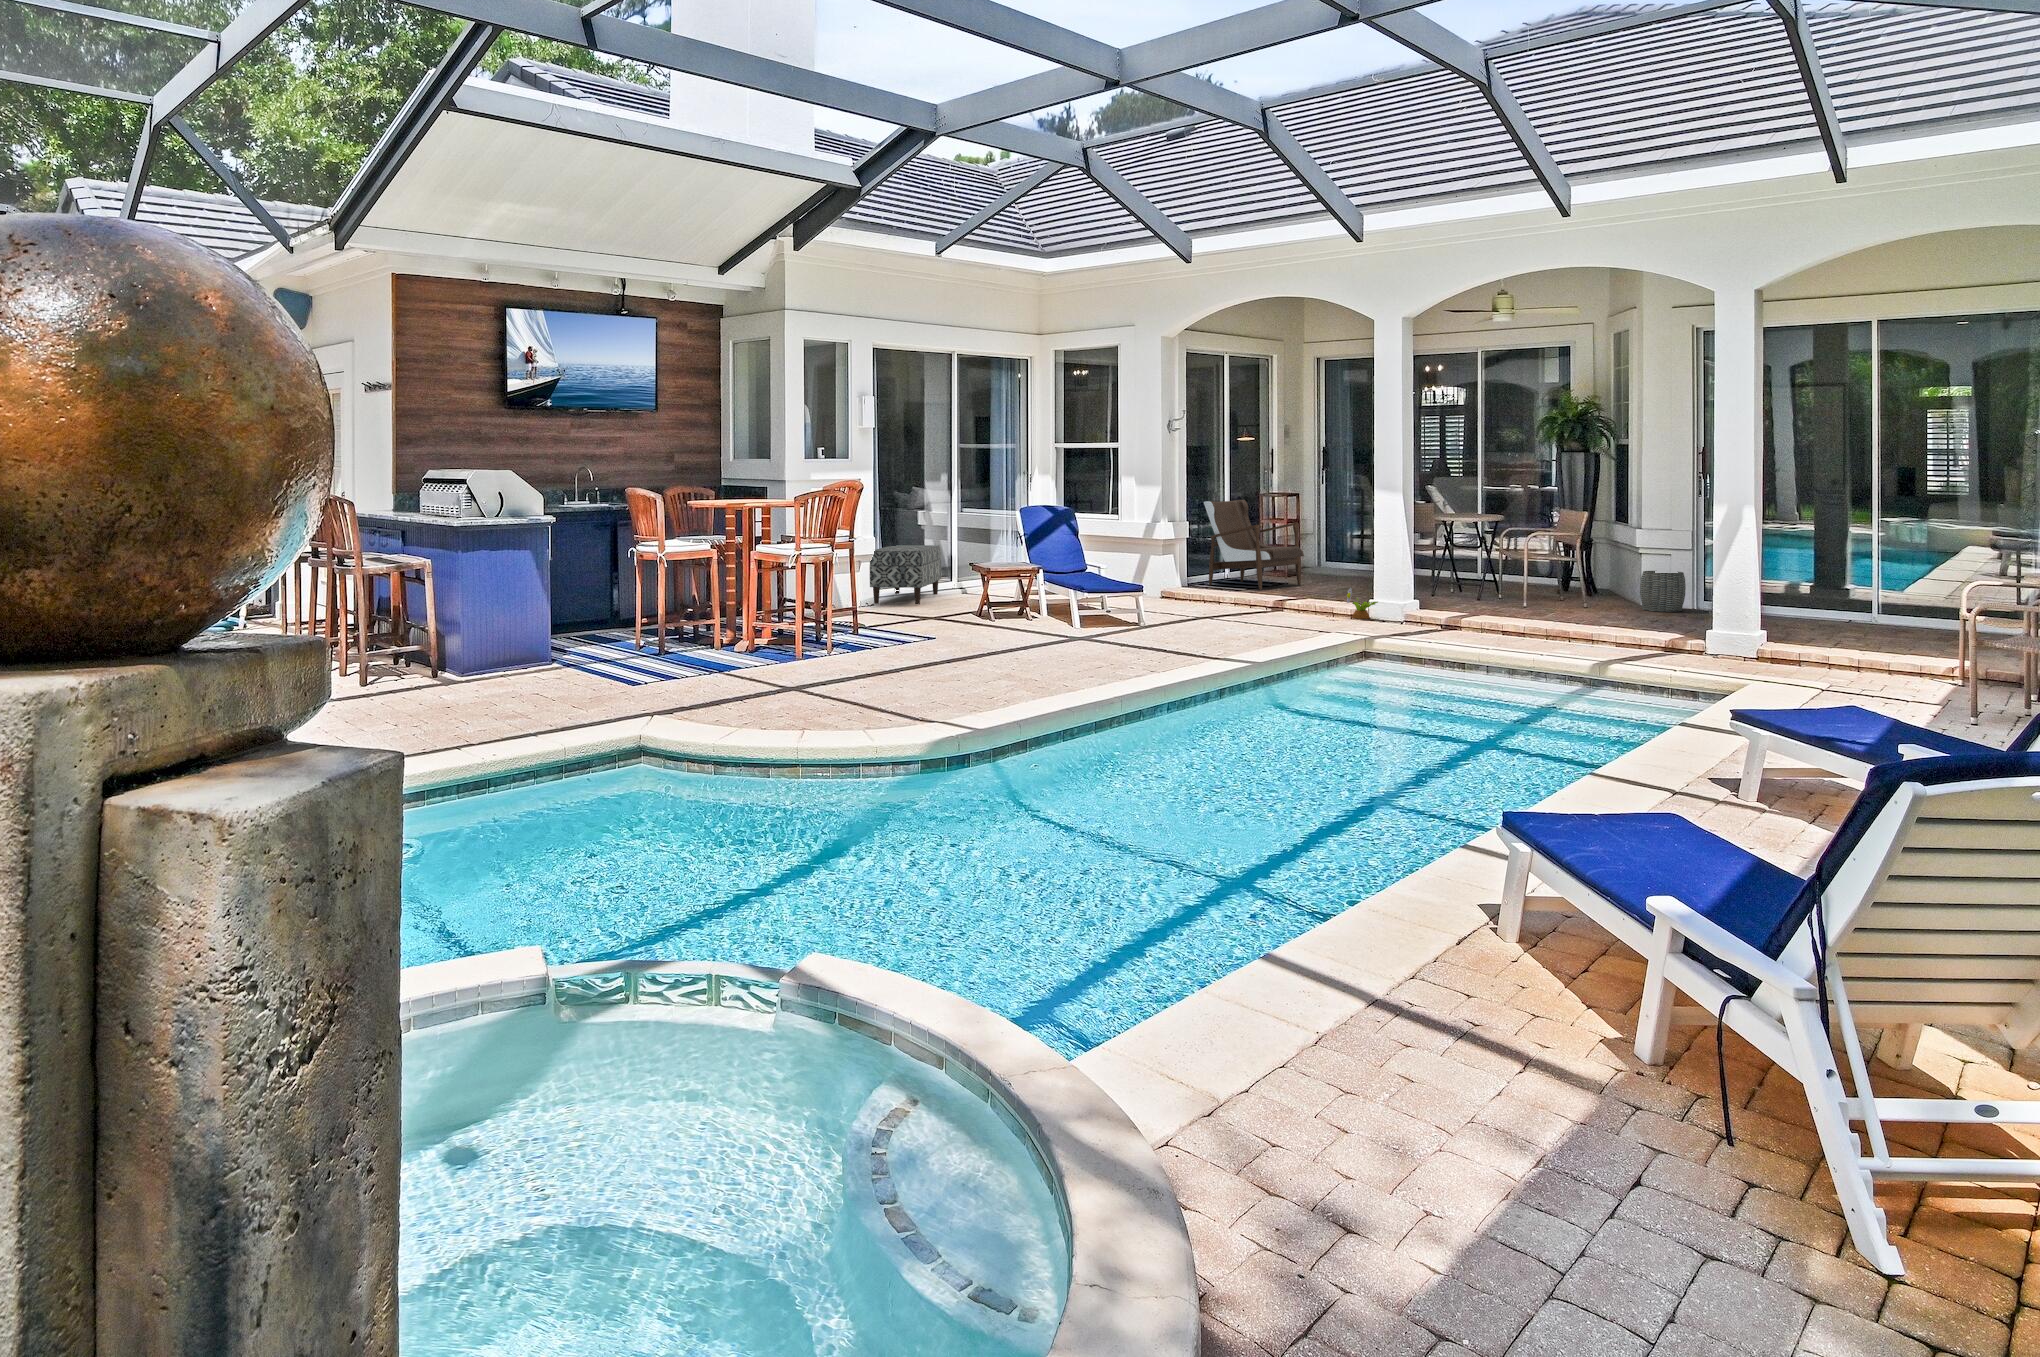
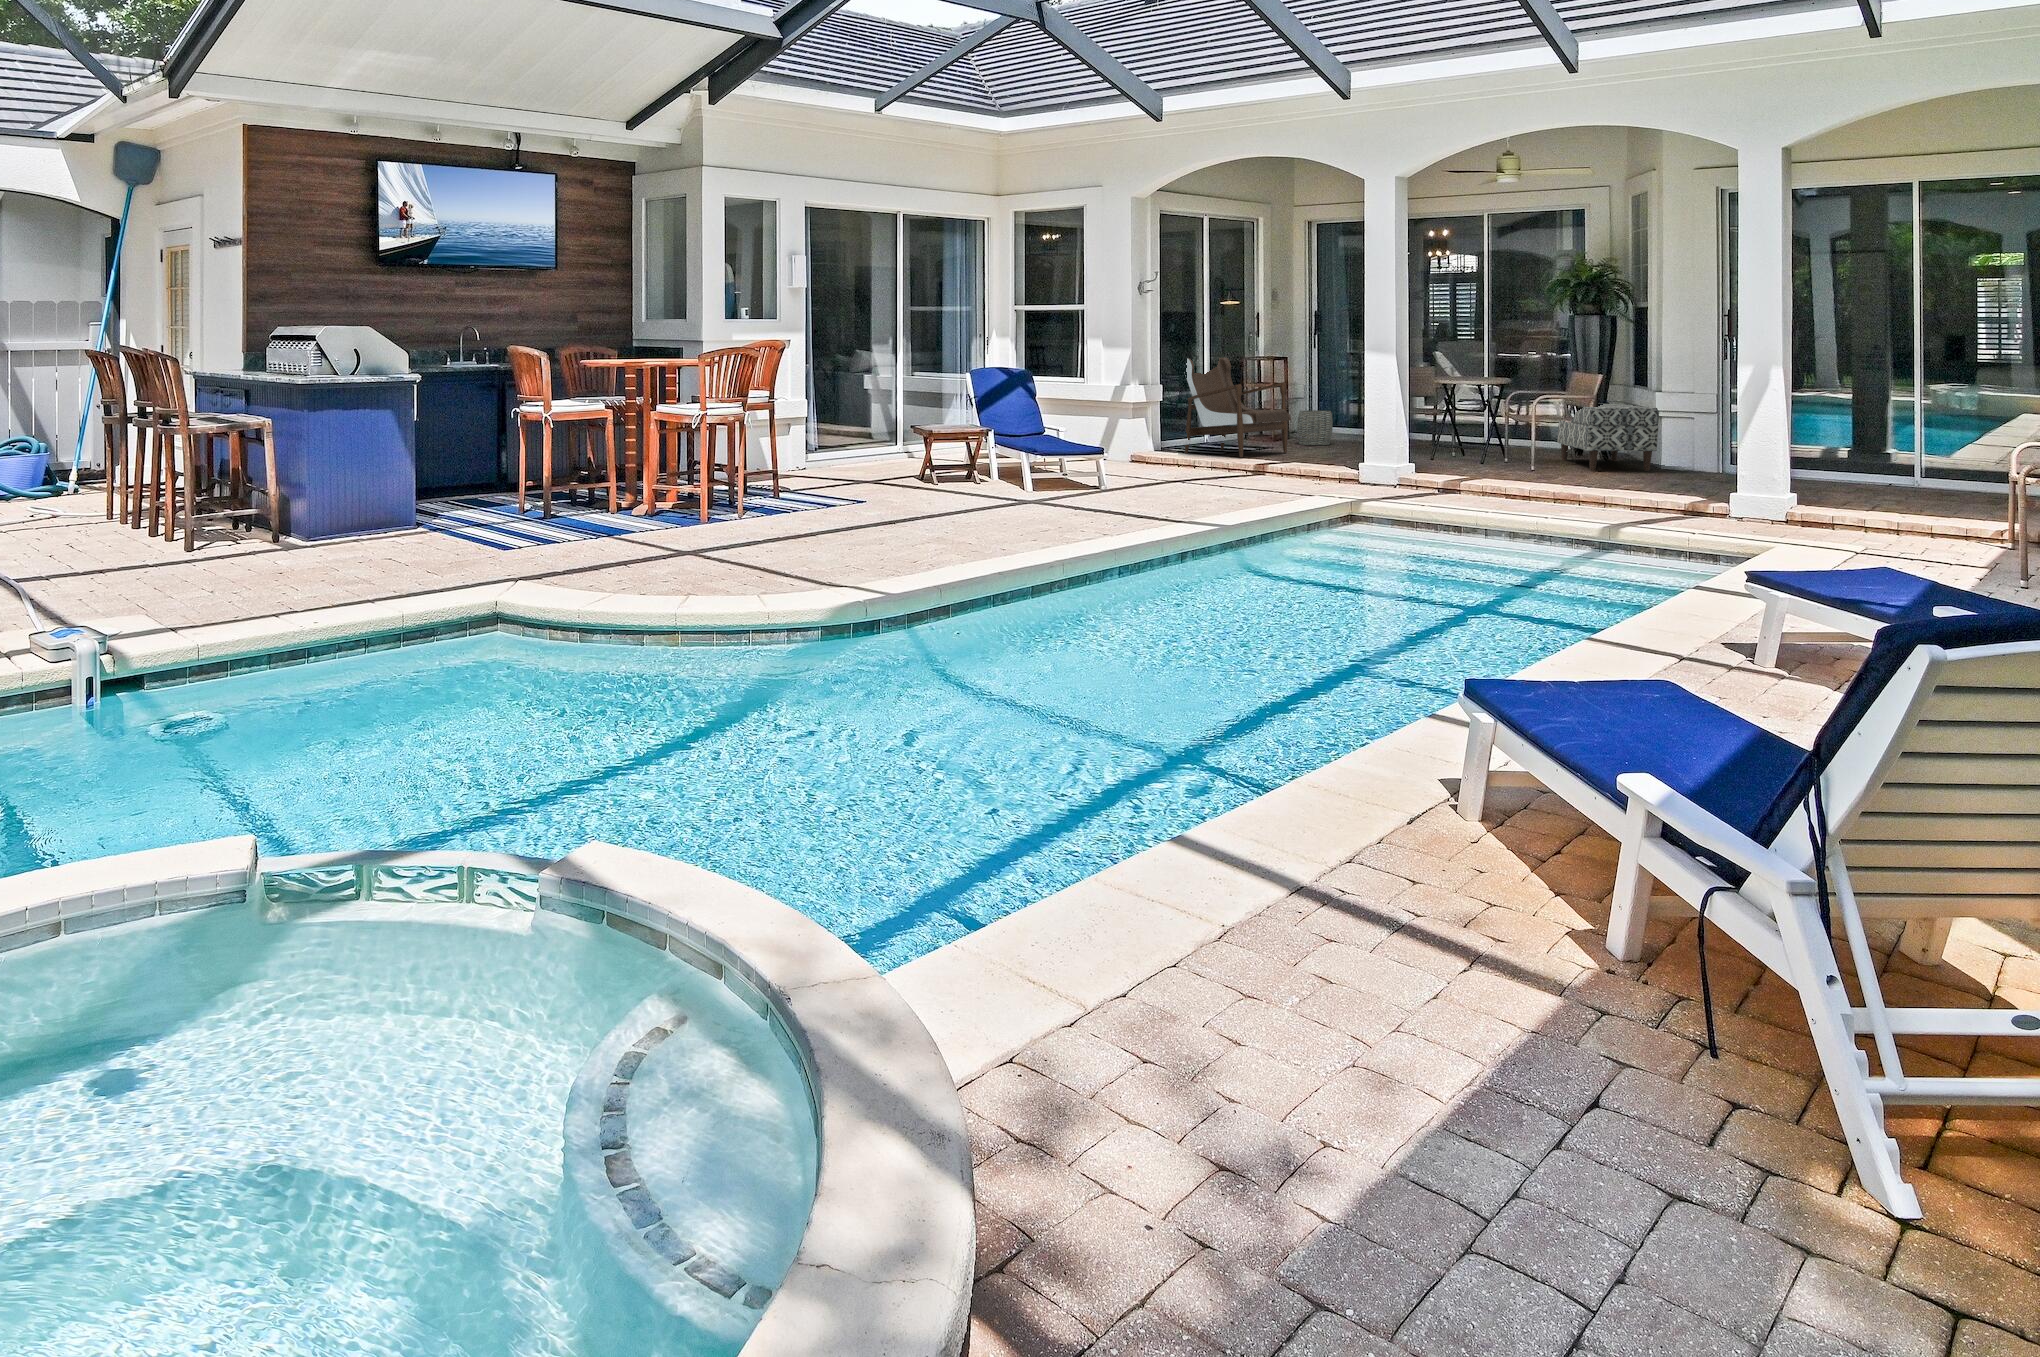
bench: present [870,545,941,604] -> present [1557,404,1659,471]
woven basket: present [1640,571,1686,612] -> present [1297,410,1333,445]
decorative plant: present [1347,588,1378,619] -> none [1333,450,1368,485]

